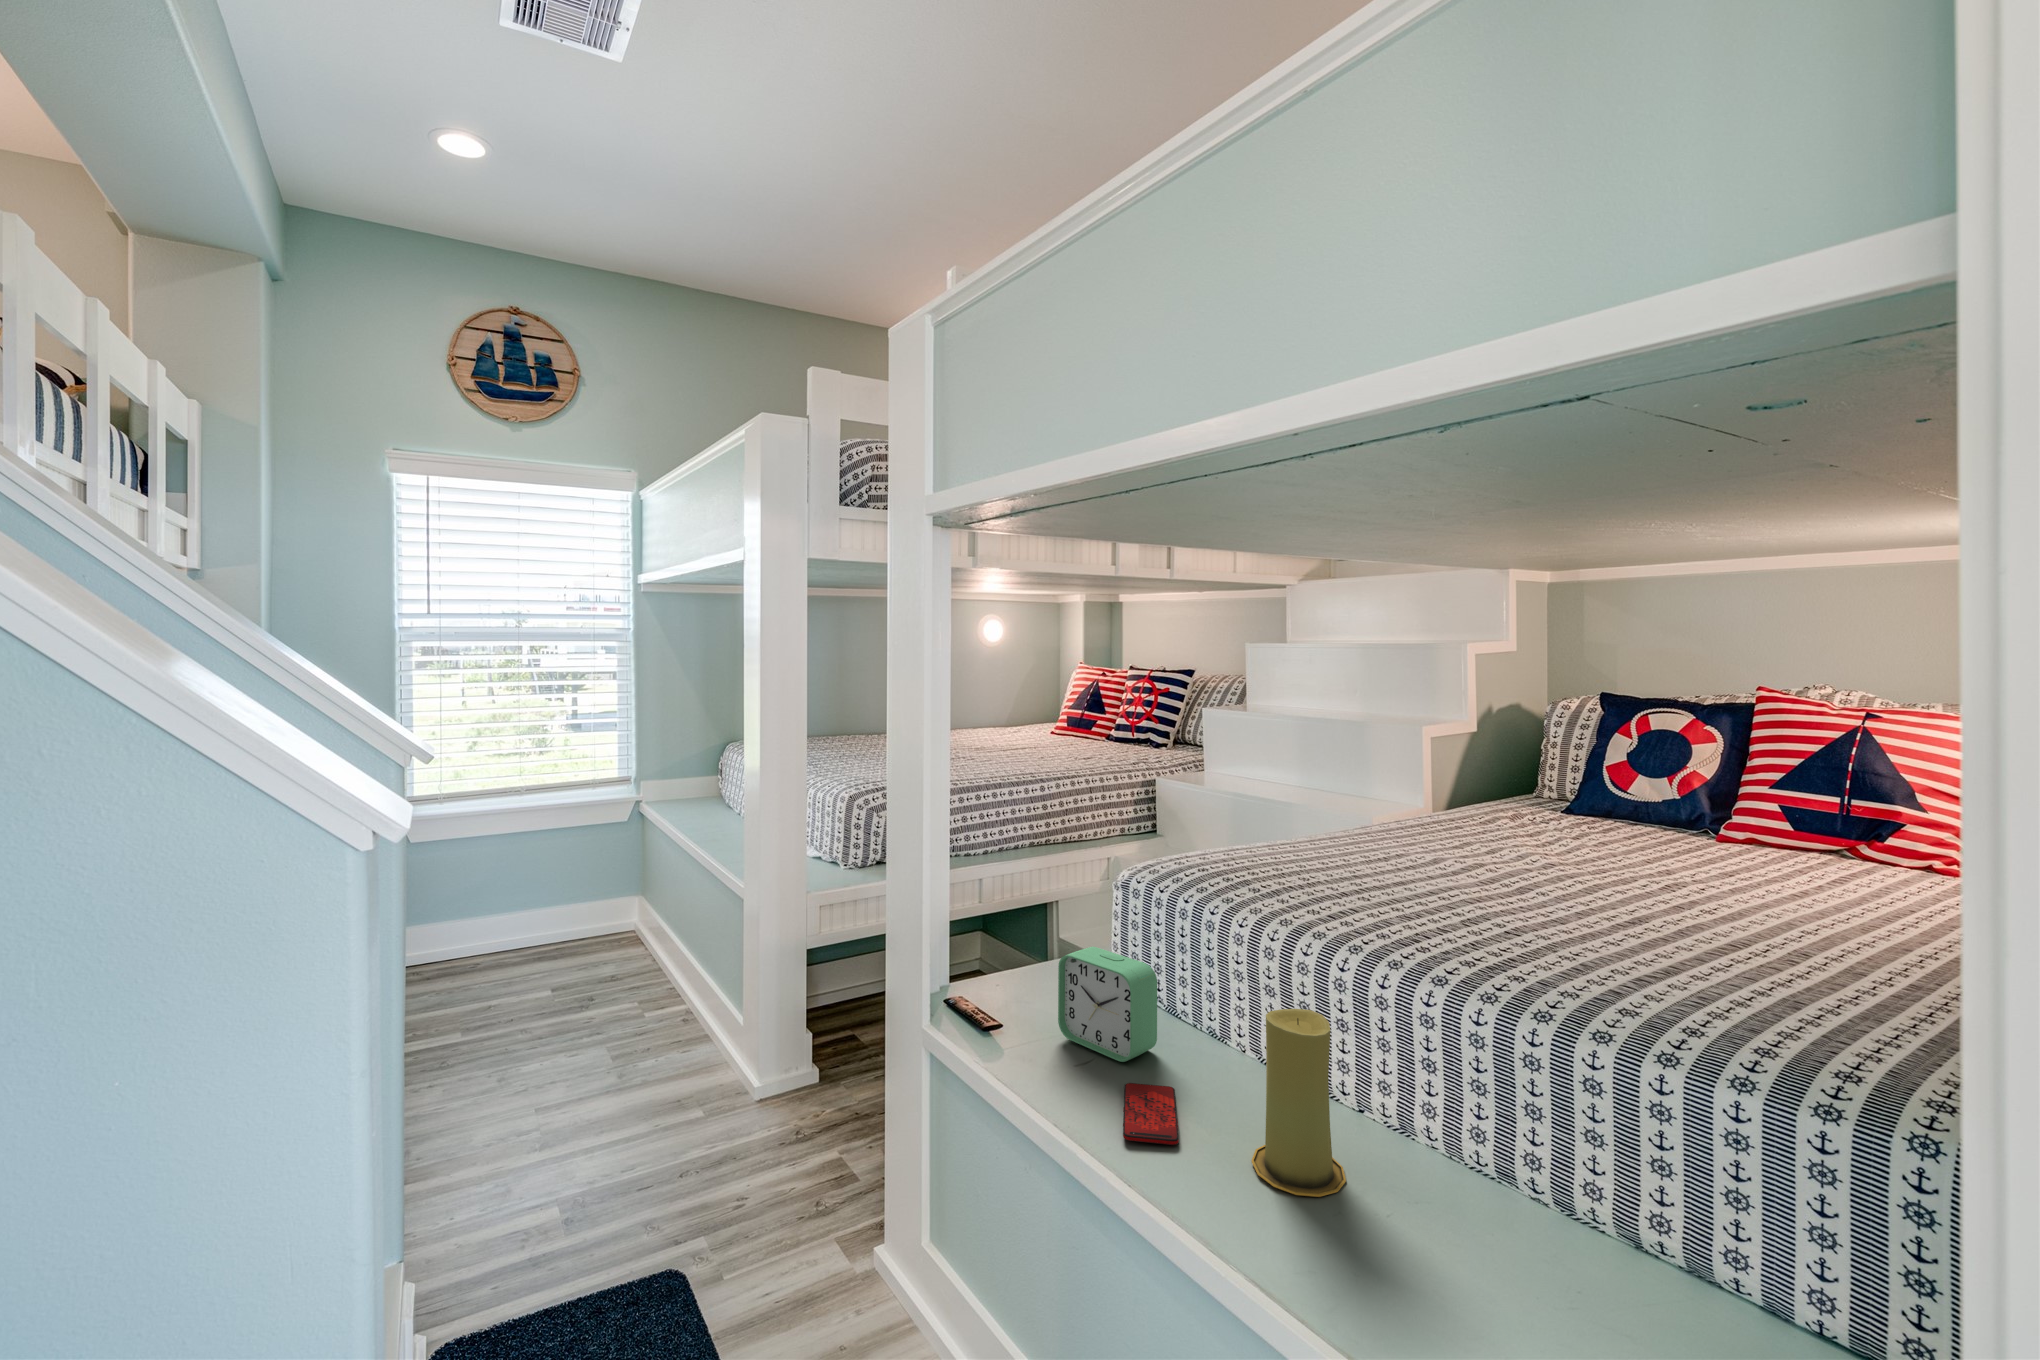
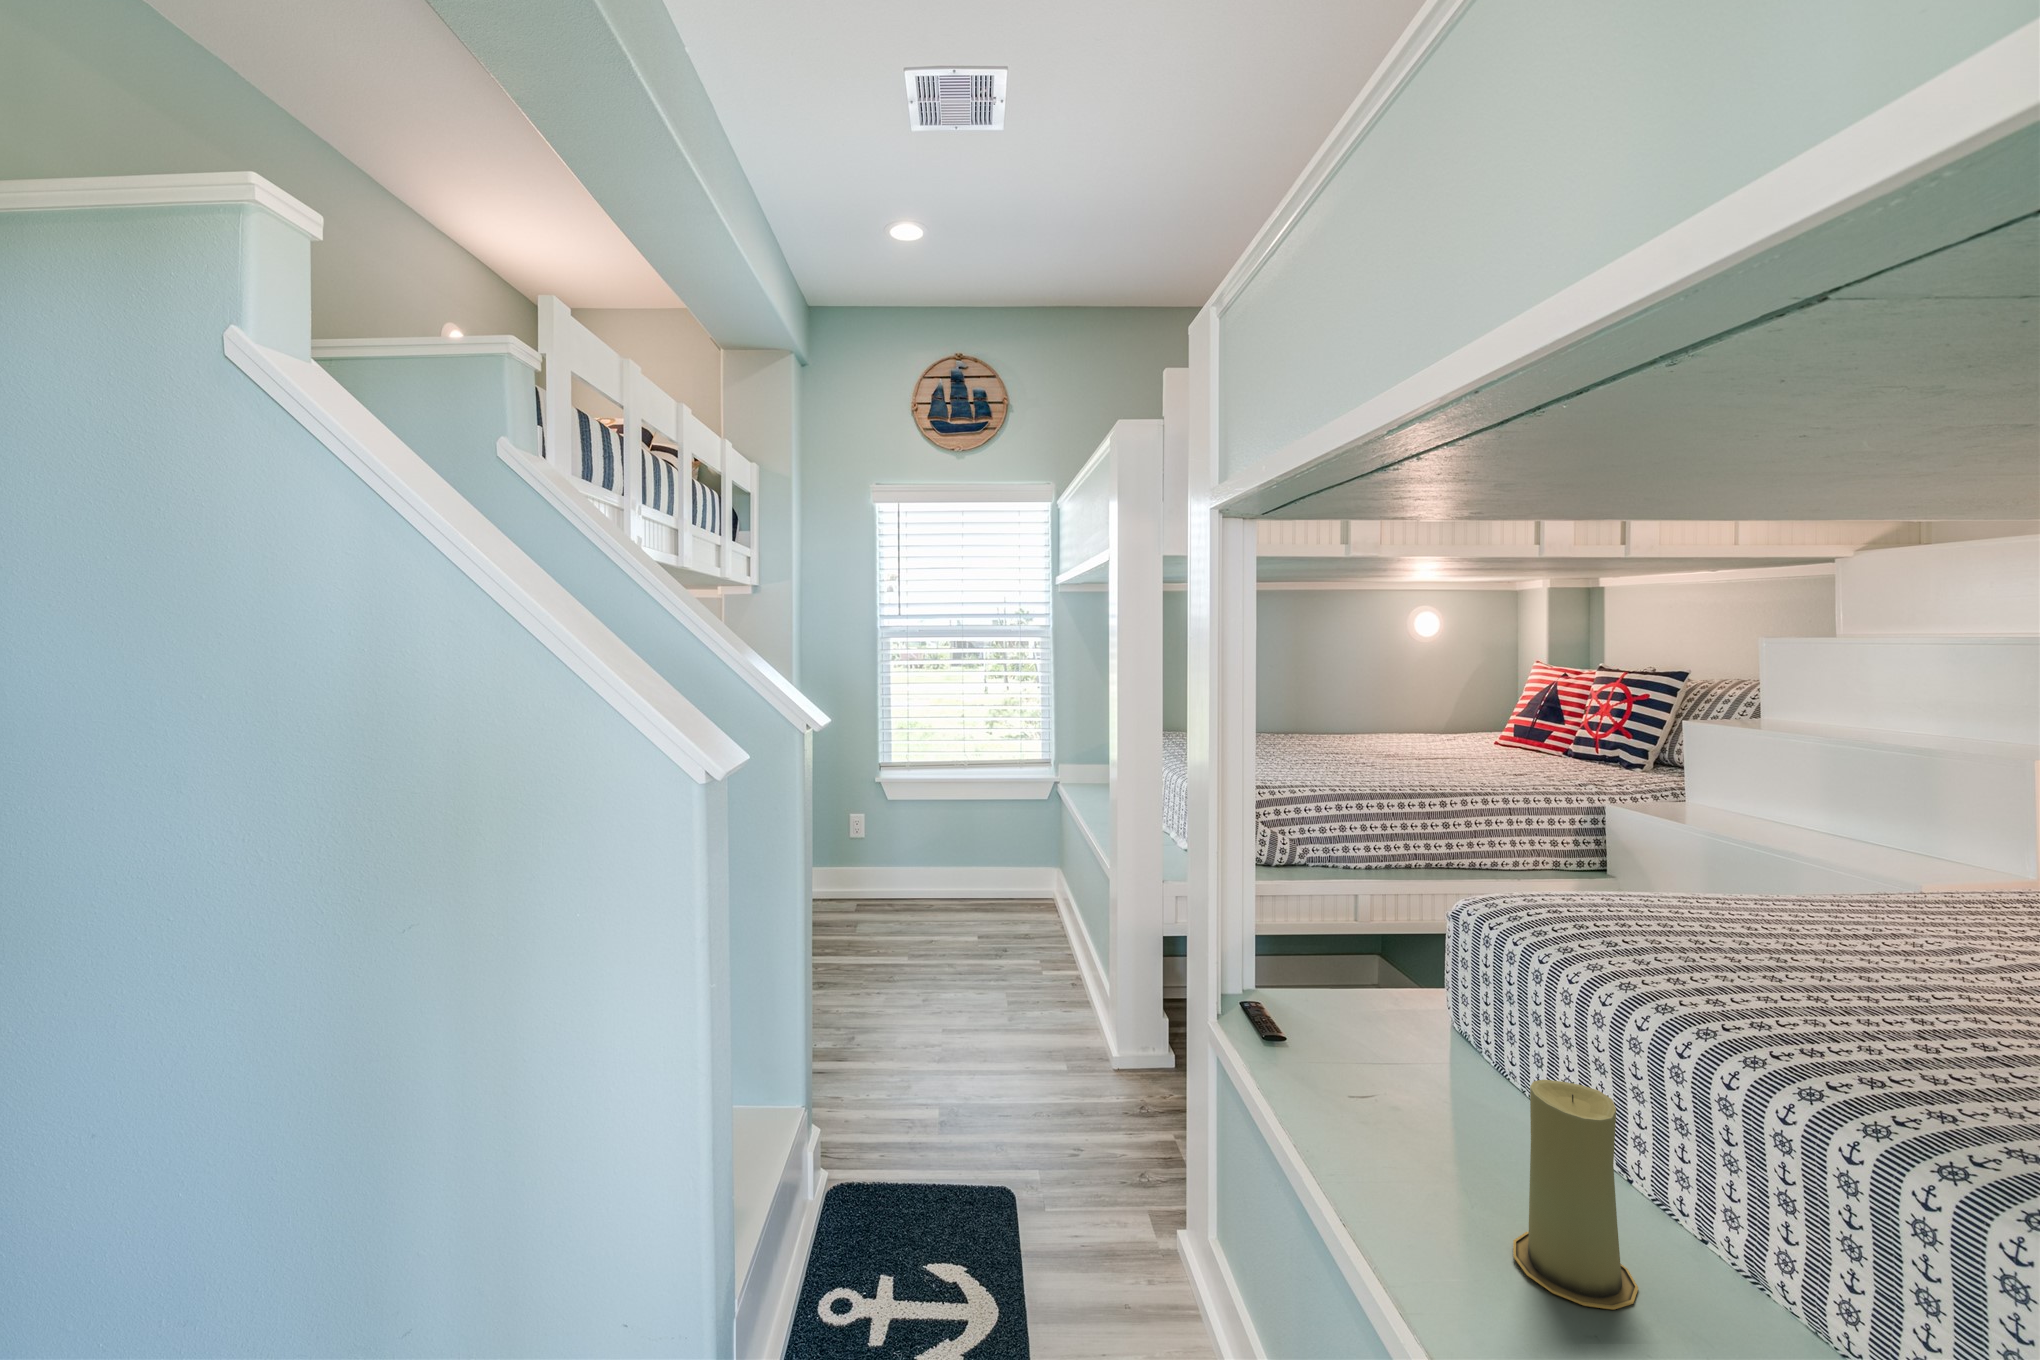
alarm clock: present [1058,947,1157,1062] -> none [1350,974,1460,1102]
smartphone: present [1123,1083,1179,1145] -> none [1369,1123,1457,1197]

